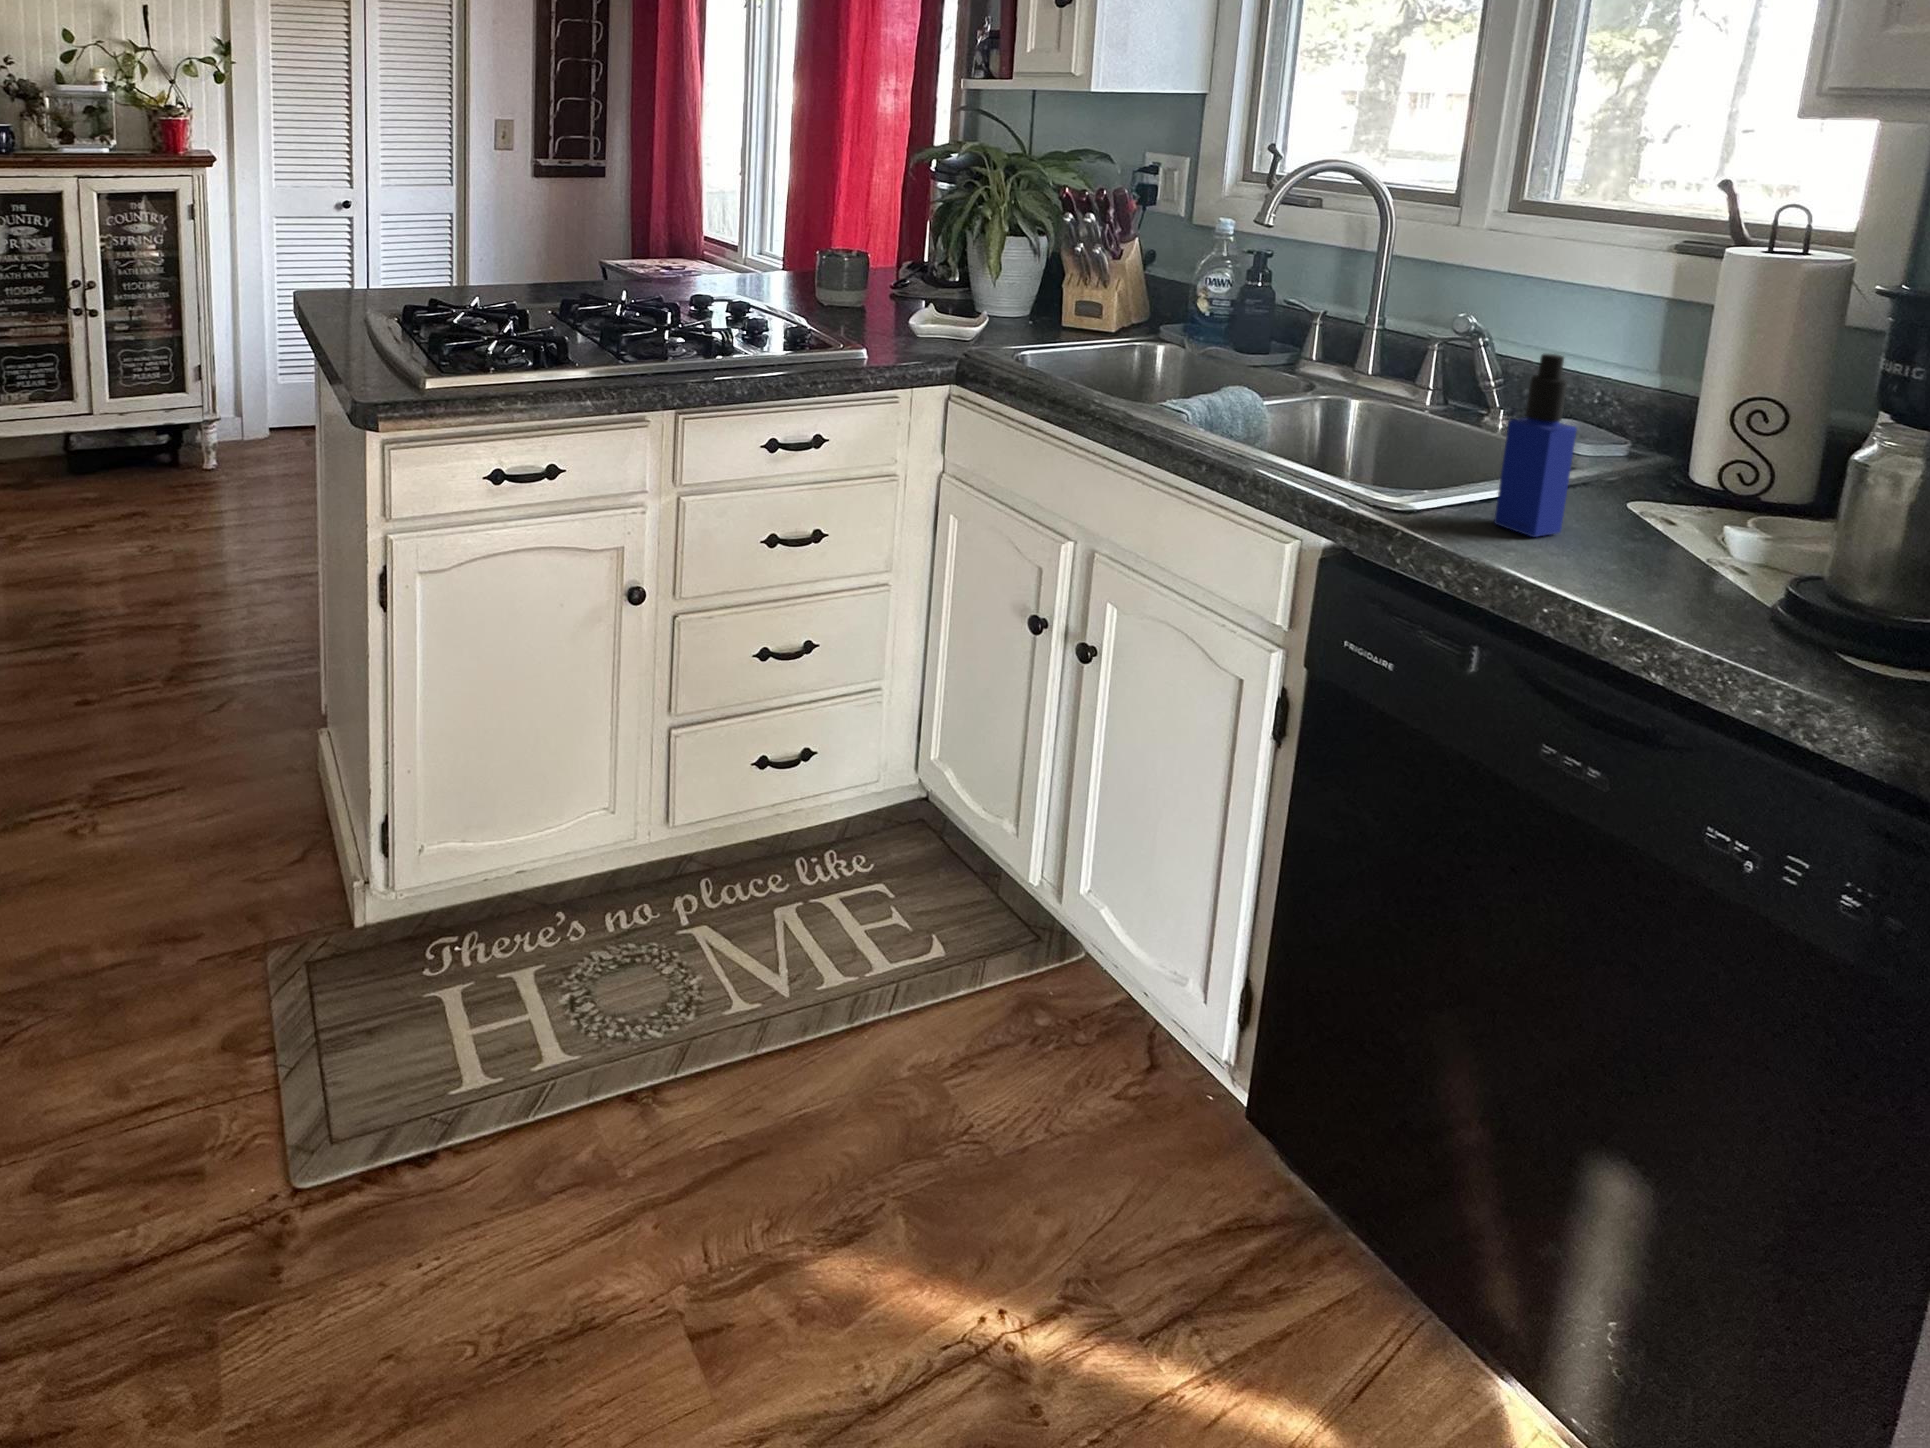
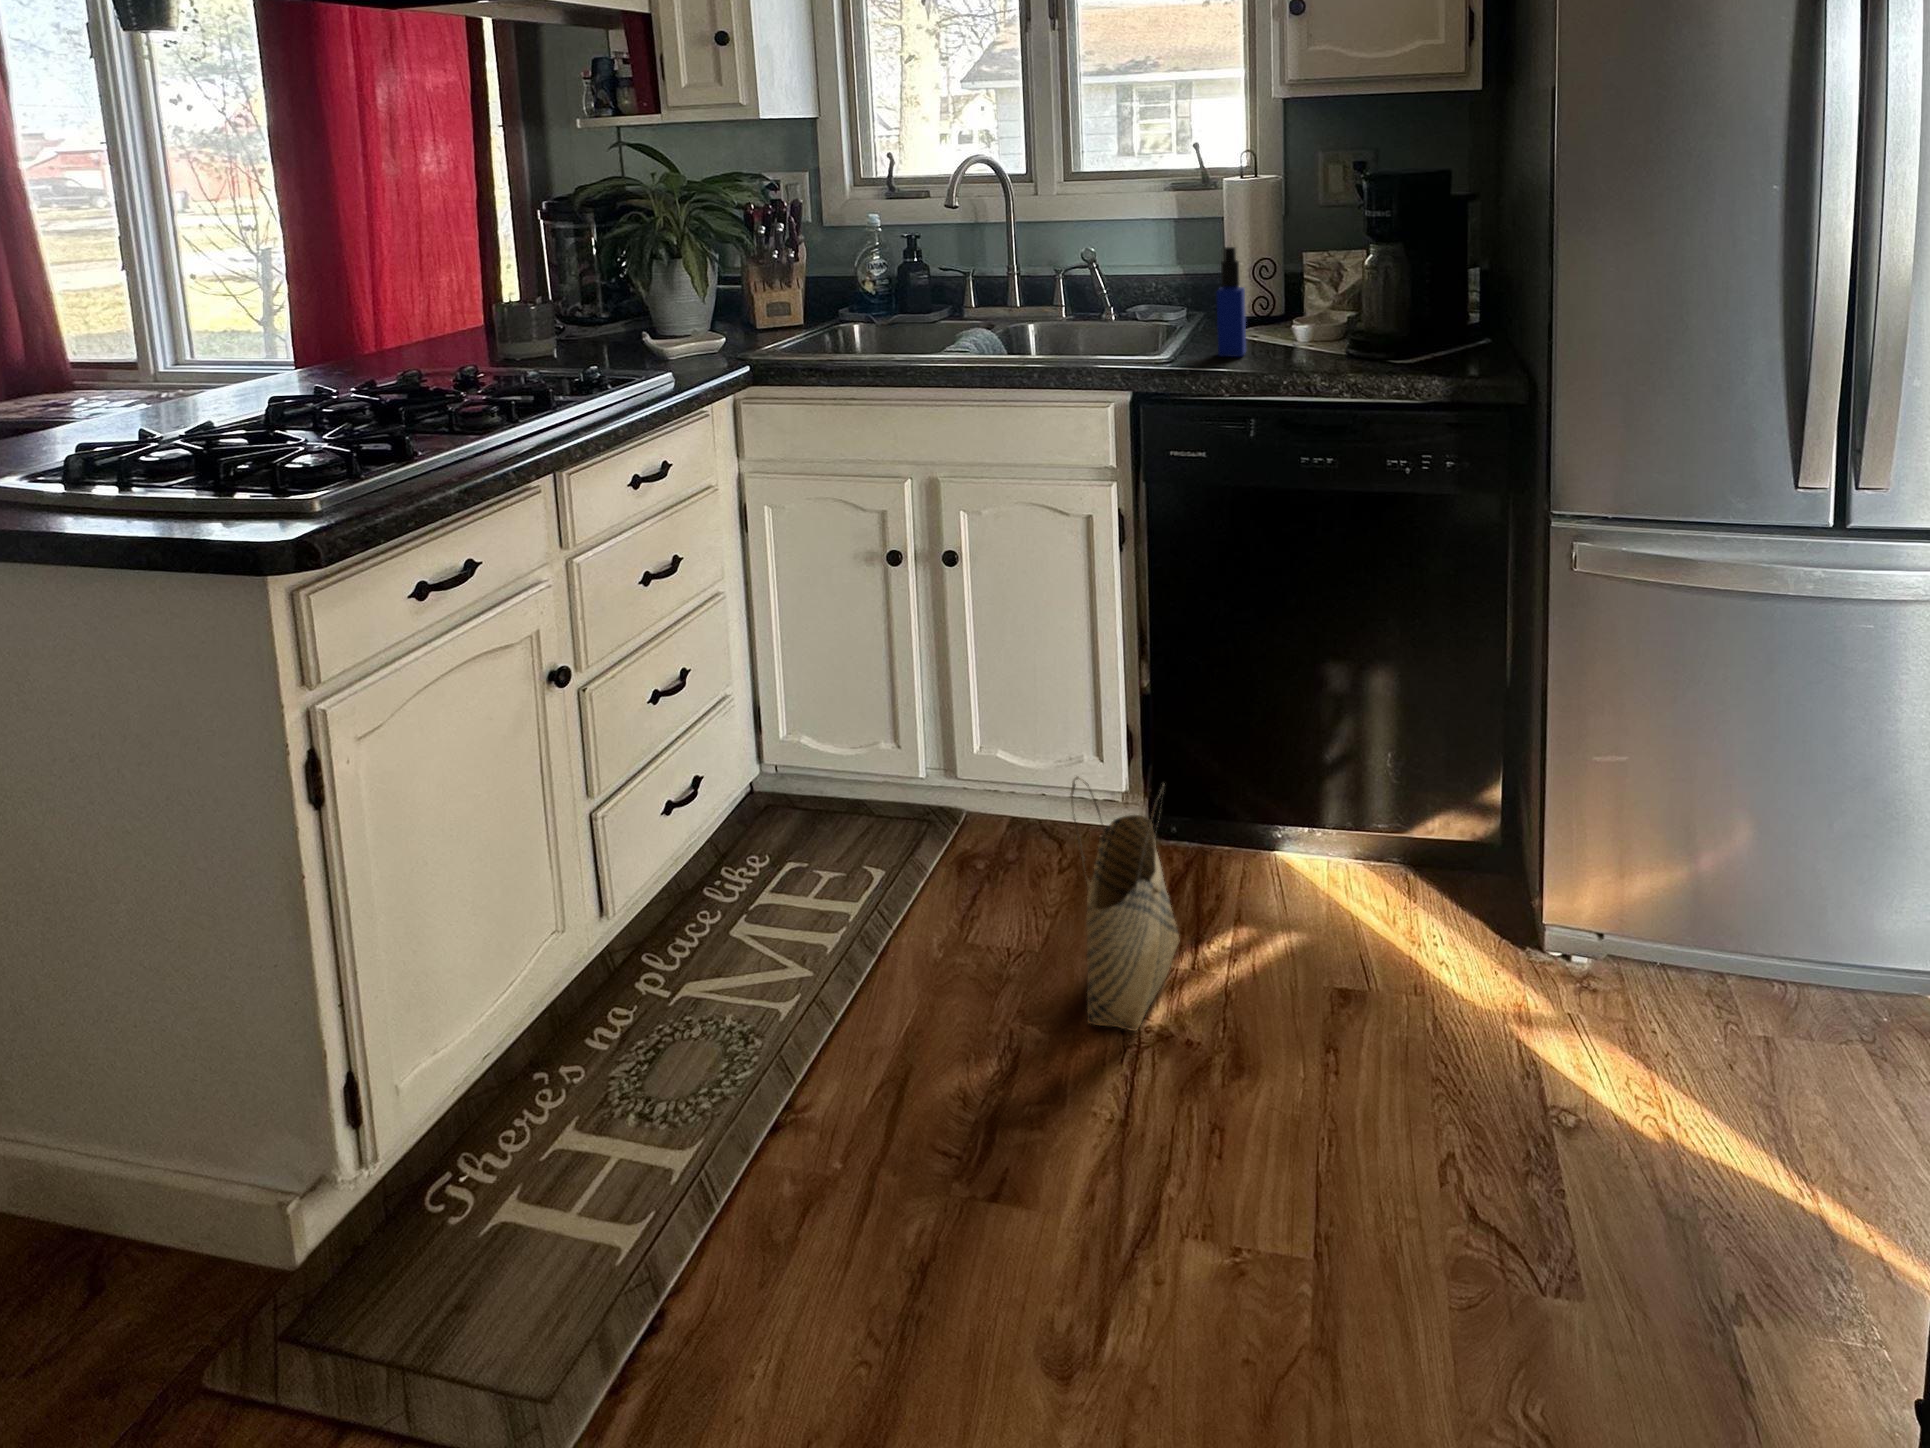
woven basket: none [948,980,1145,1330] -> present [1071,777,1179,1031]

